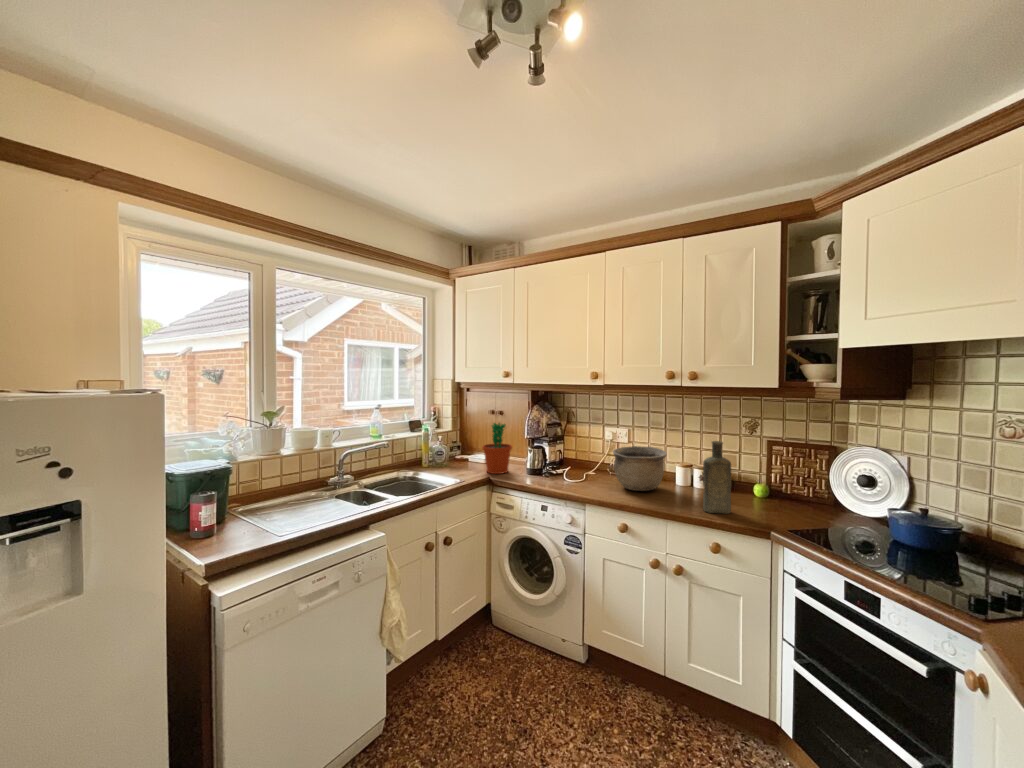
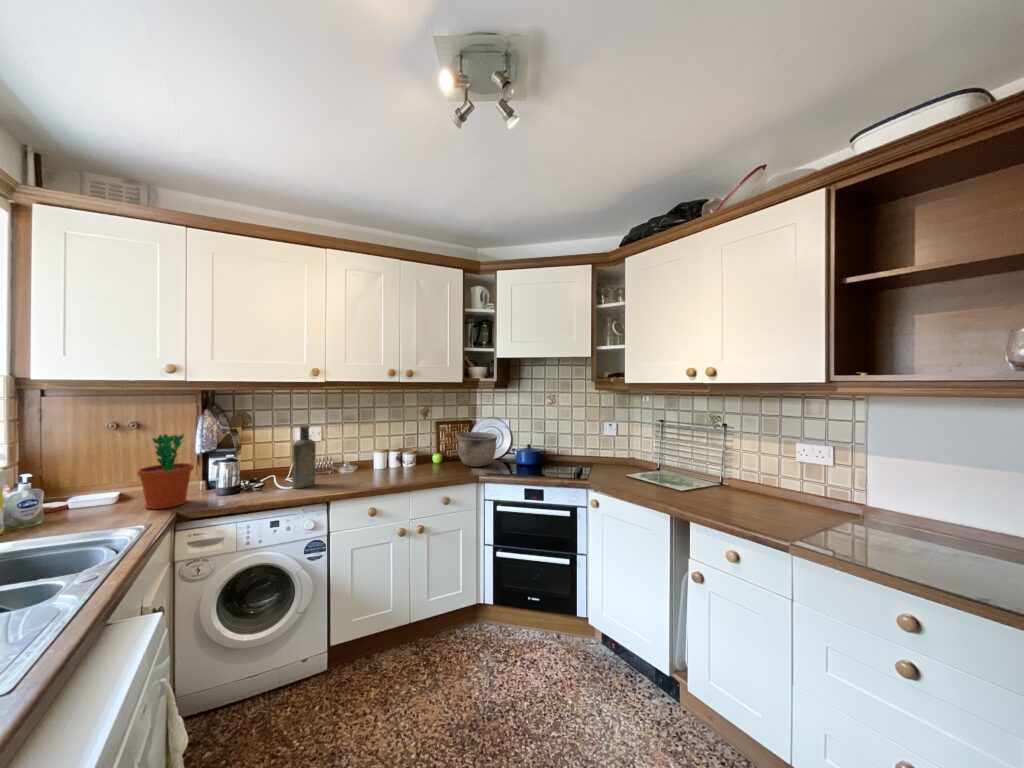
bottle: present [703,441,731,514] -> present [292,426,316,489]
bowl: present [613,446,667,491] -> present [457,432,497,467]

